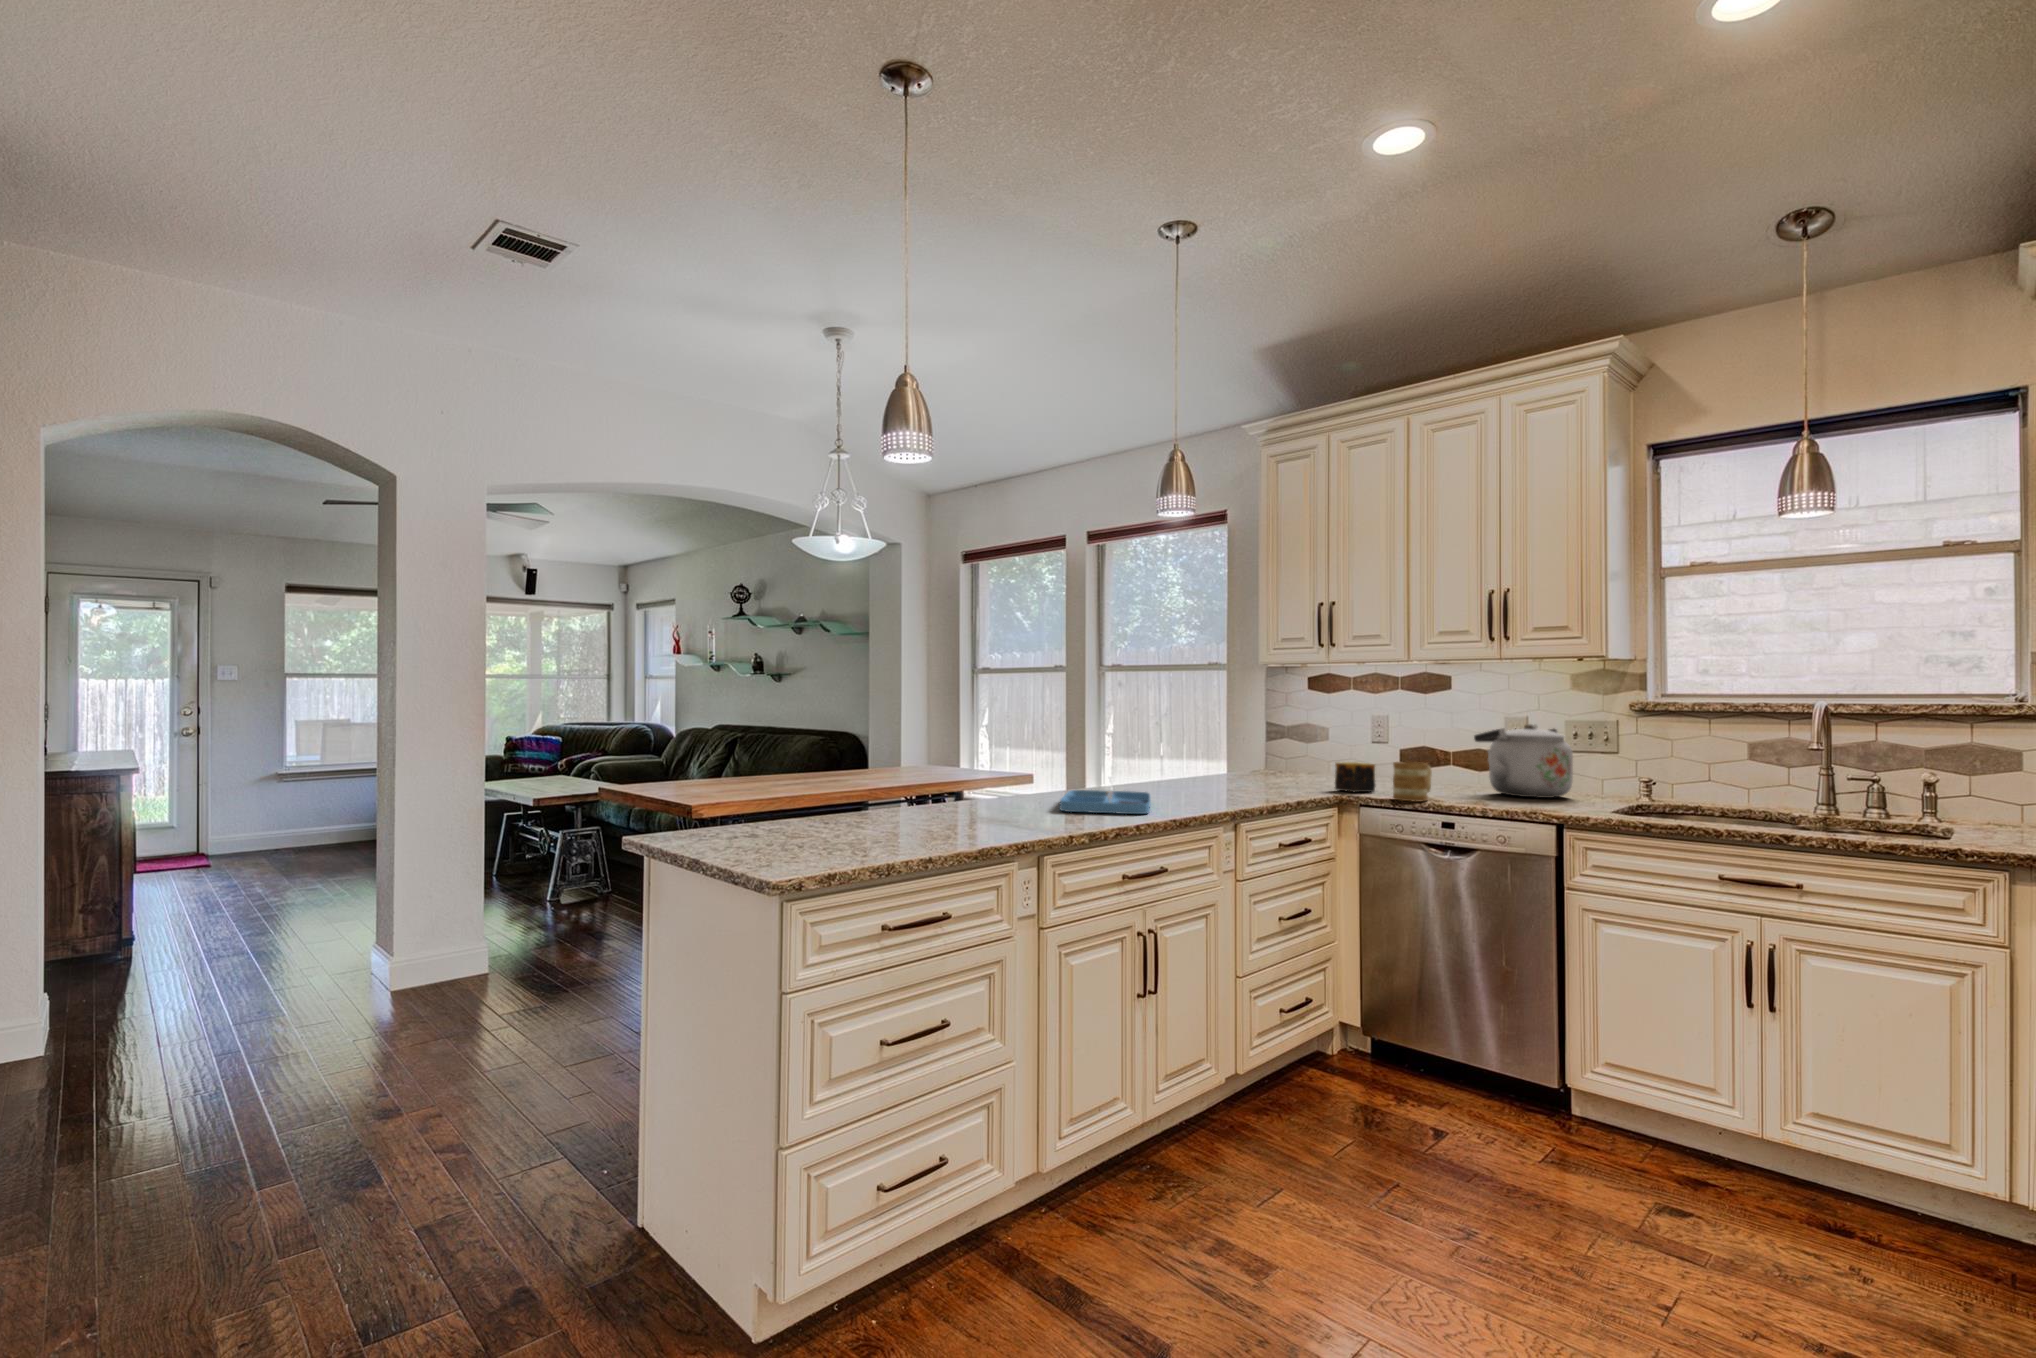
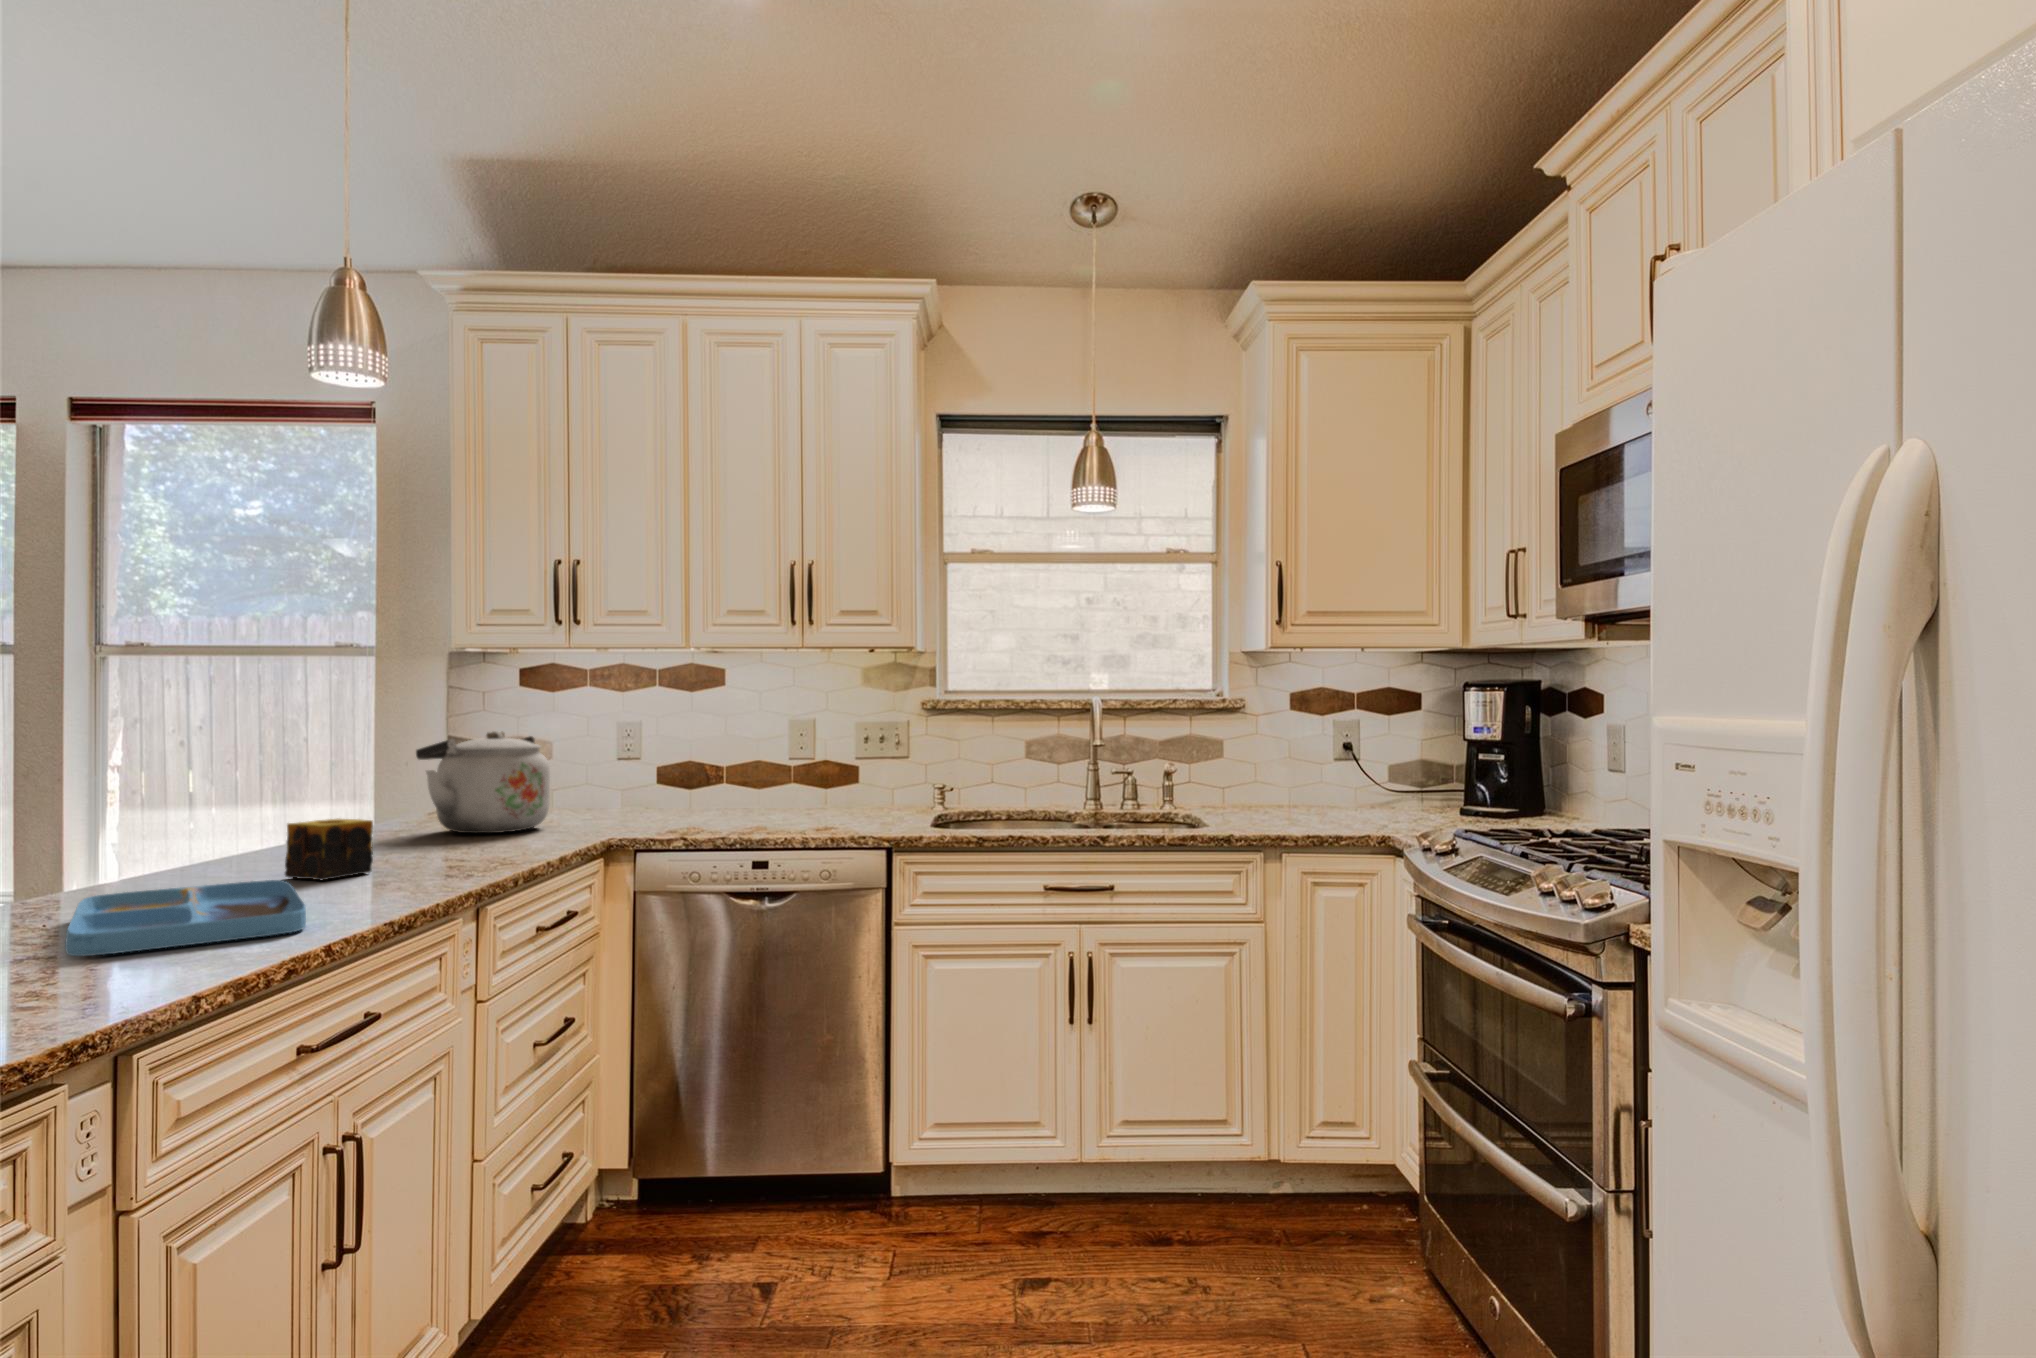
kettle: present [1474,724,1573,798] -> present [416,731,550,833]
candle: present [1335,762,1375,792] -> present [285,819,373,880]
mug: present [1393,762,1432,802] -> none [683,784,729,839]

